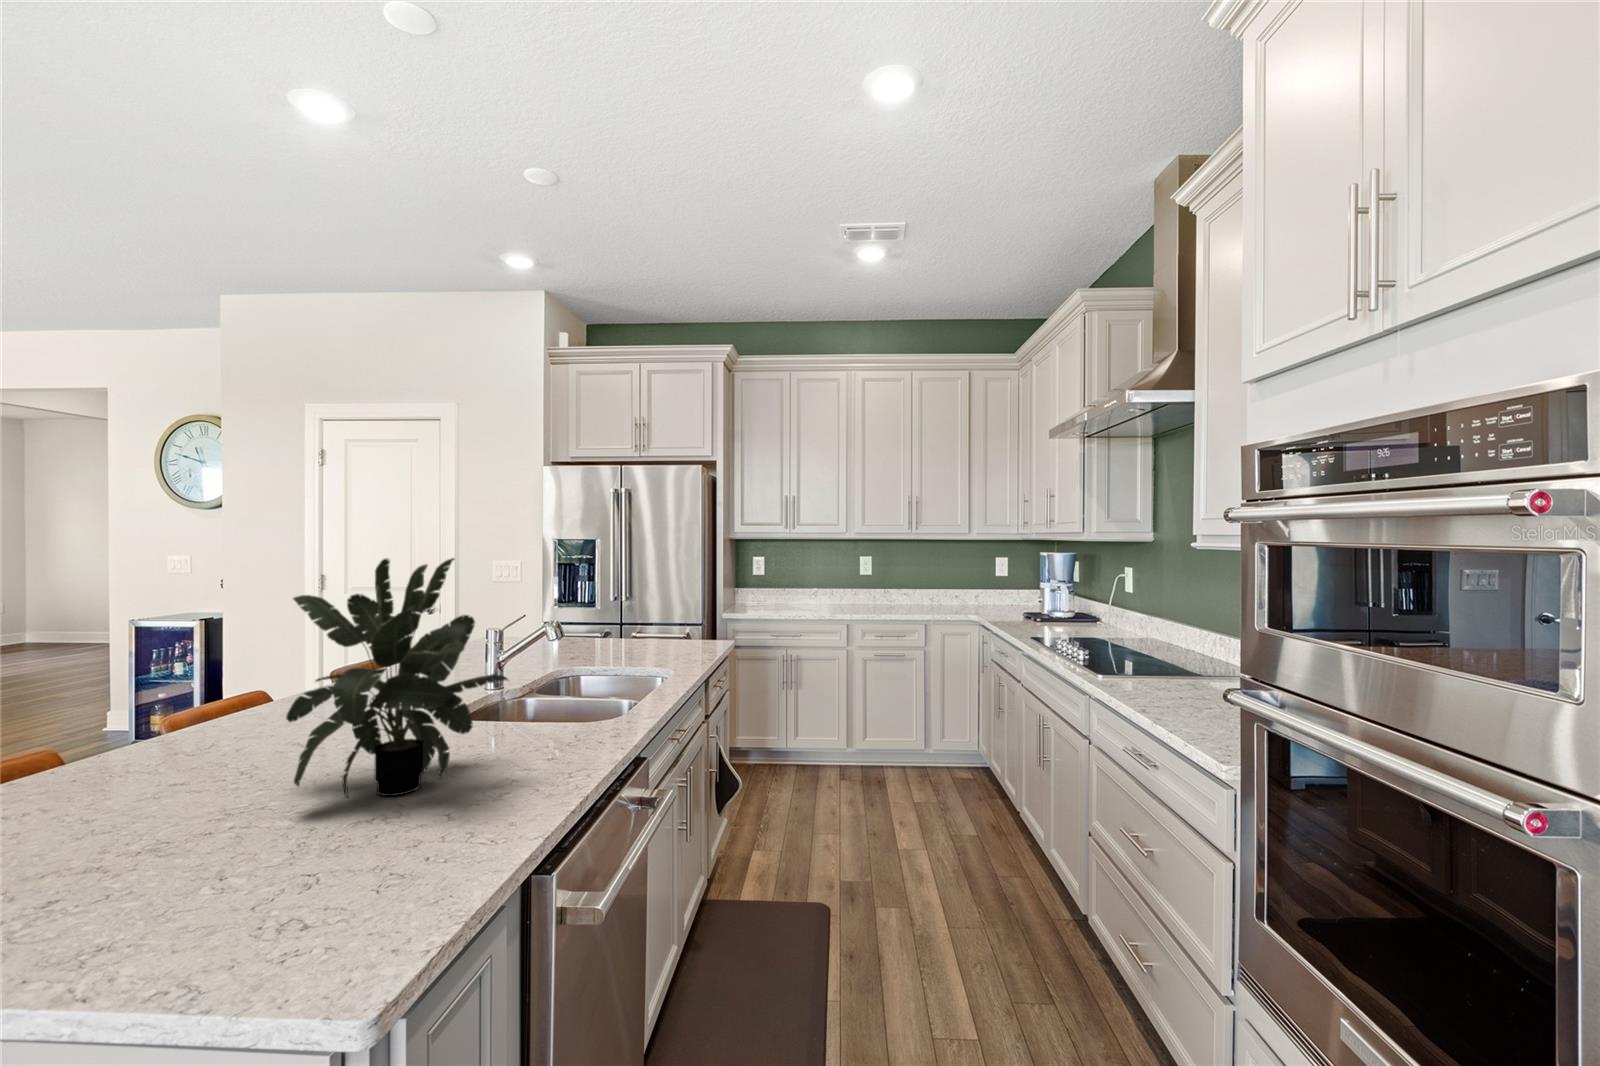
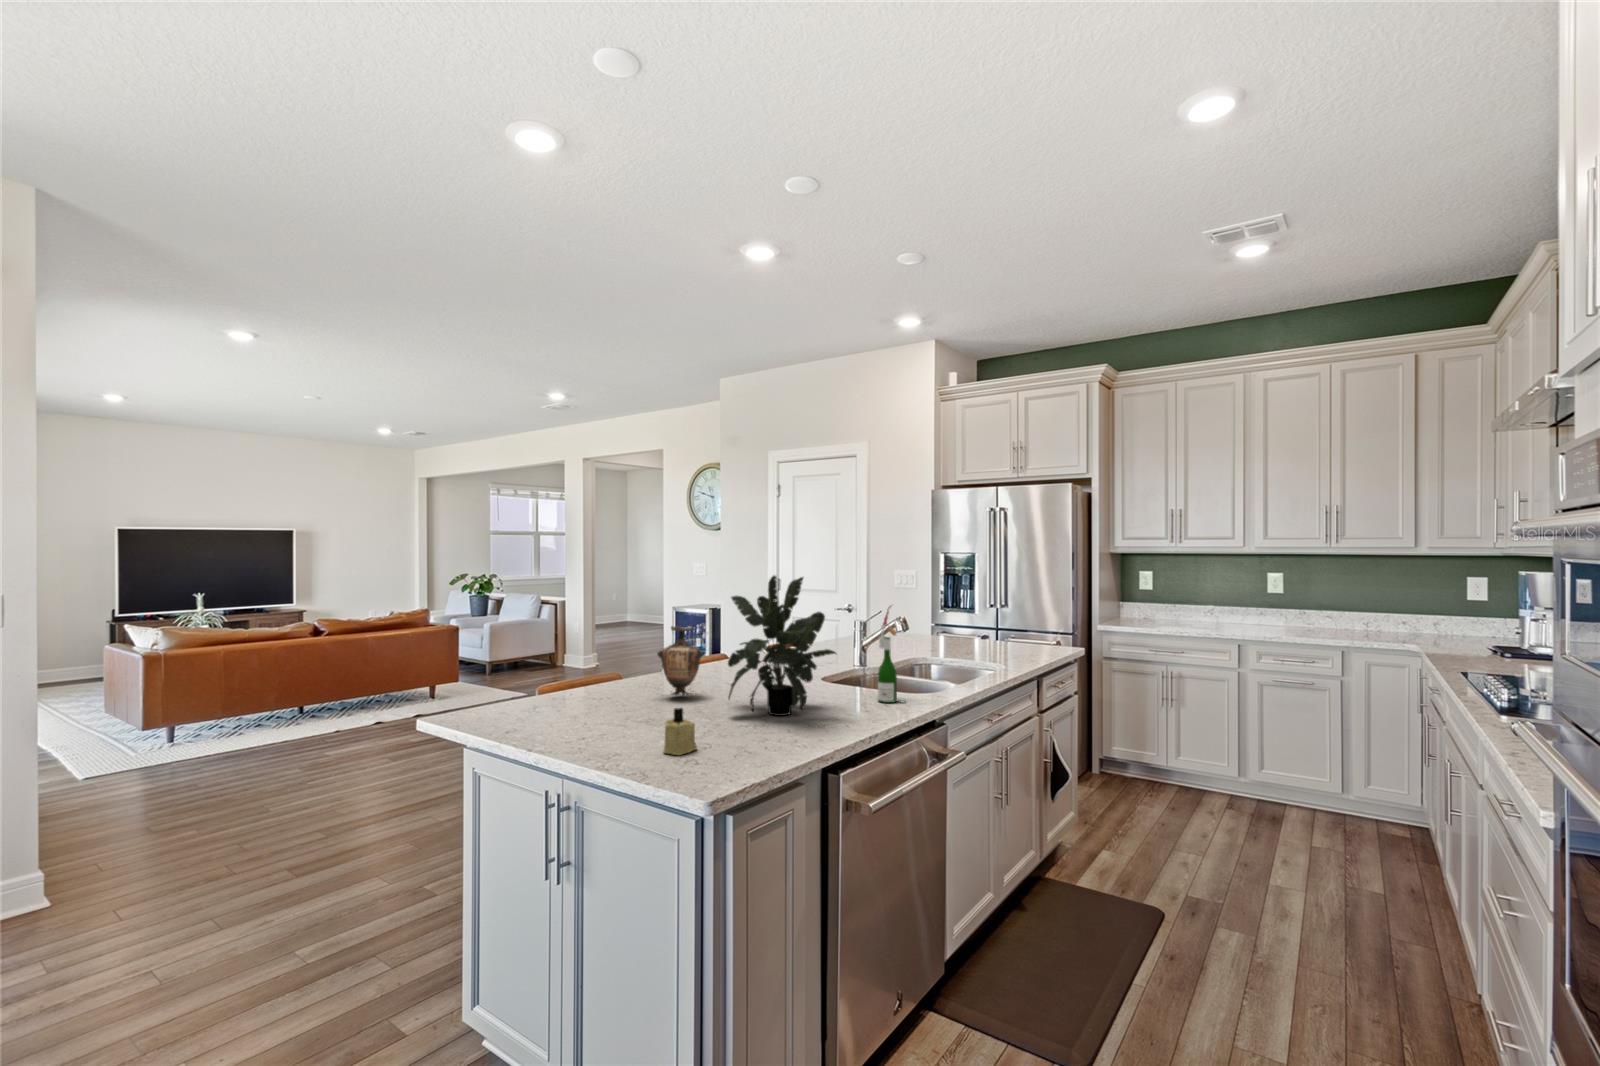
wine bottle: none [553,599,596,741] -> present [878,607,905,703]
vase: none [105,648,229,789] -> present [657,626,704,695]
candle: none [145,837,240,950] -> present [664,708,697,755]

